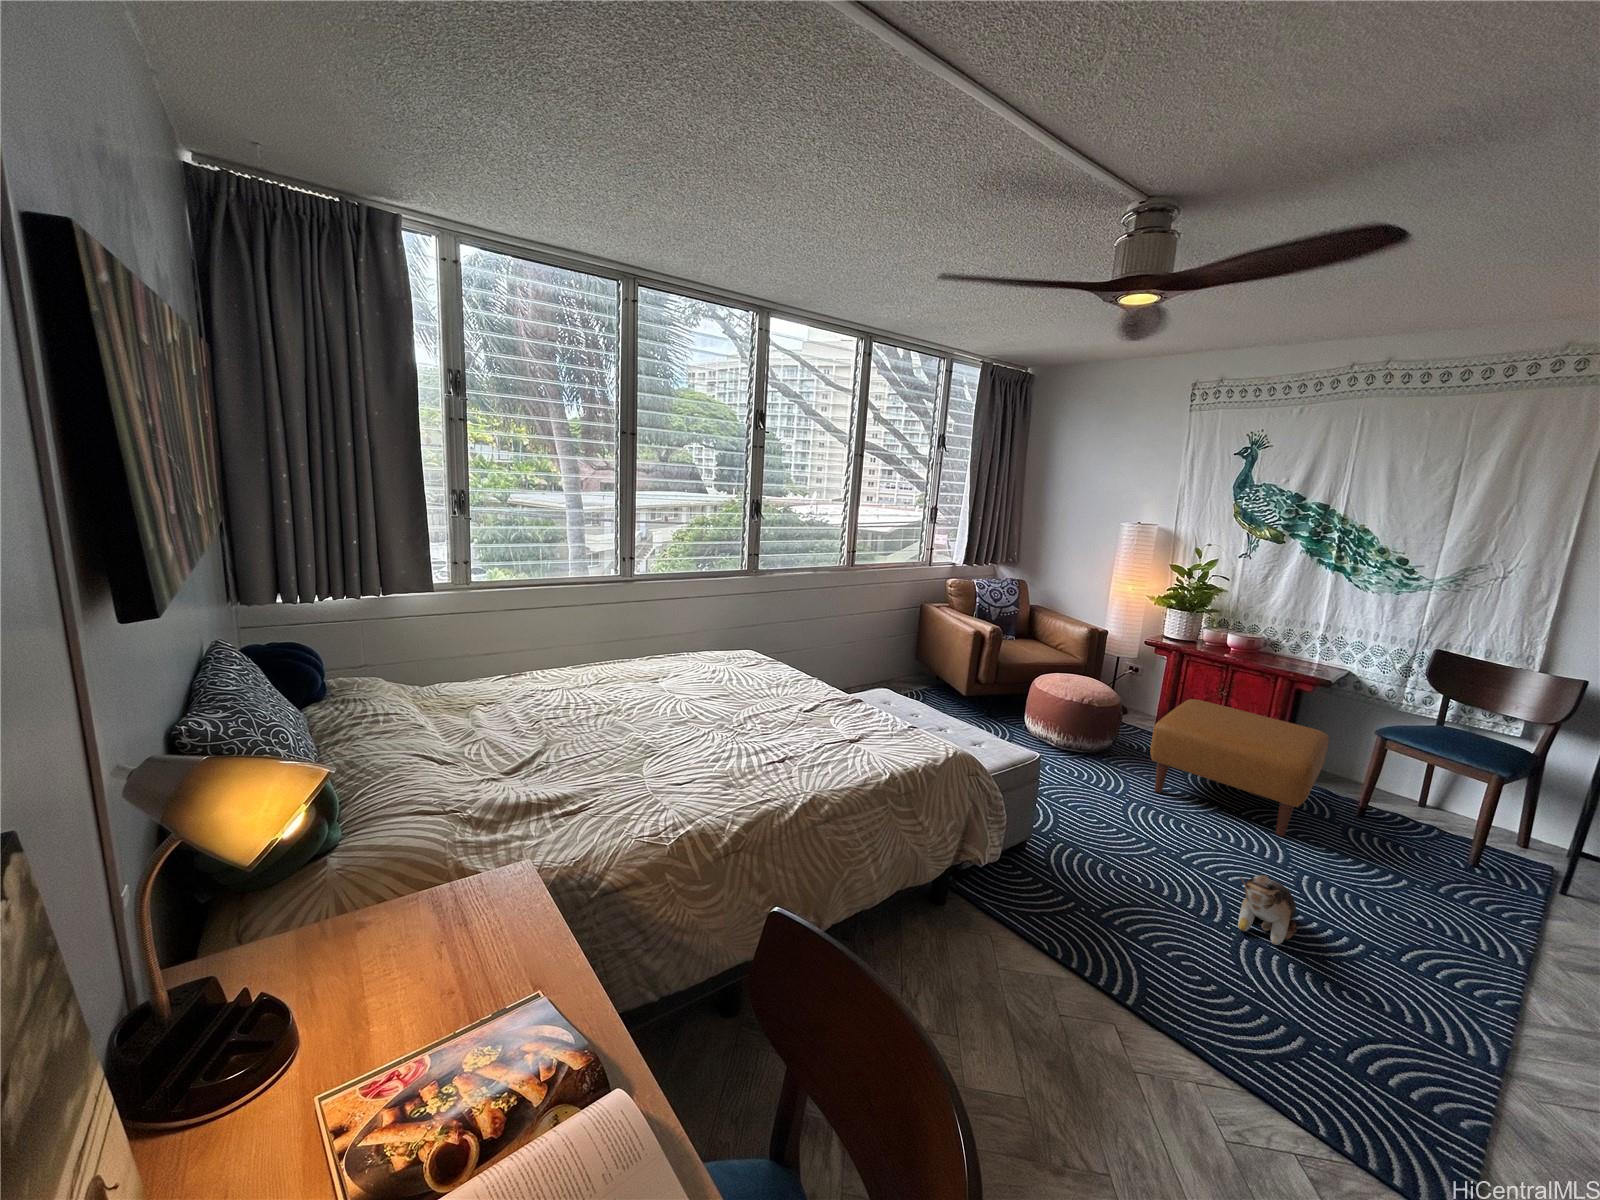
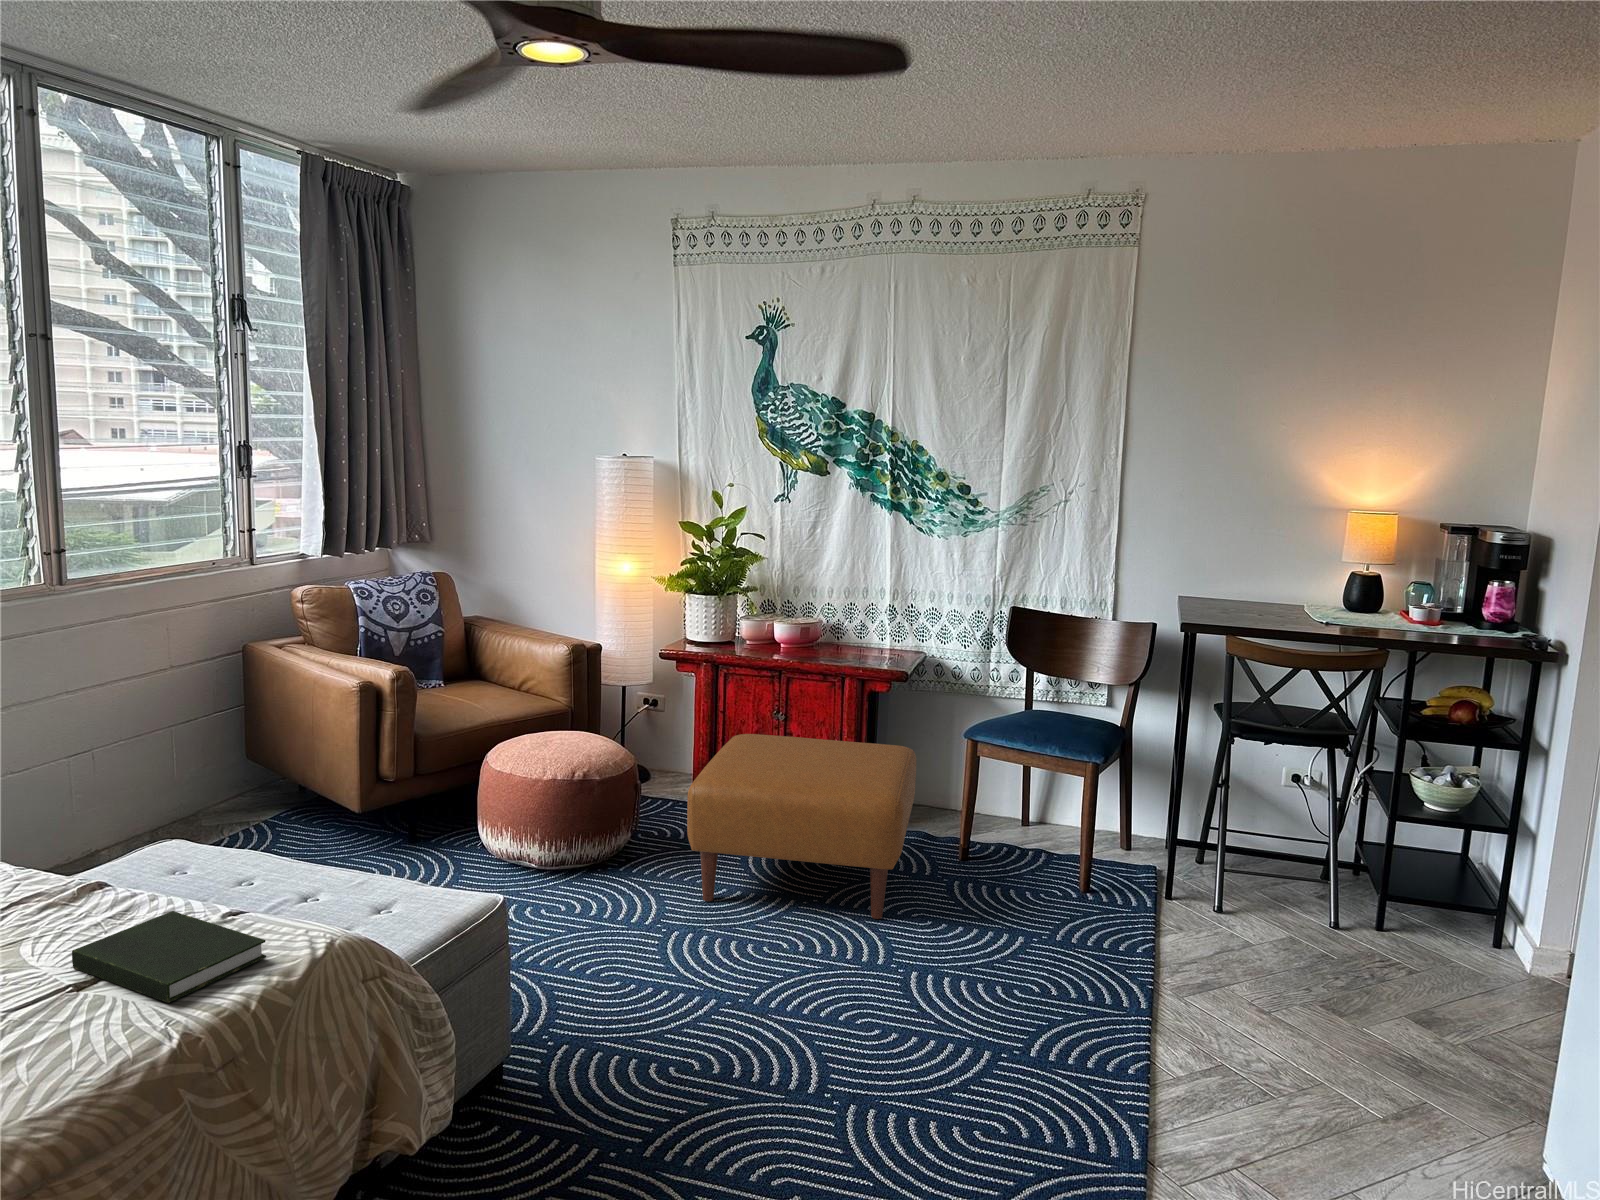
book: none [863,724,939,762] -> present [72,911,266,1003]
plush toy: present [1238,875,1297,945] -> none [831,996,914,1101]

